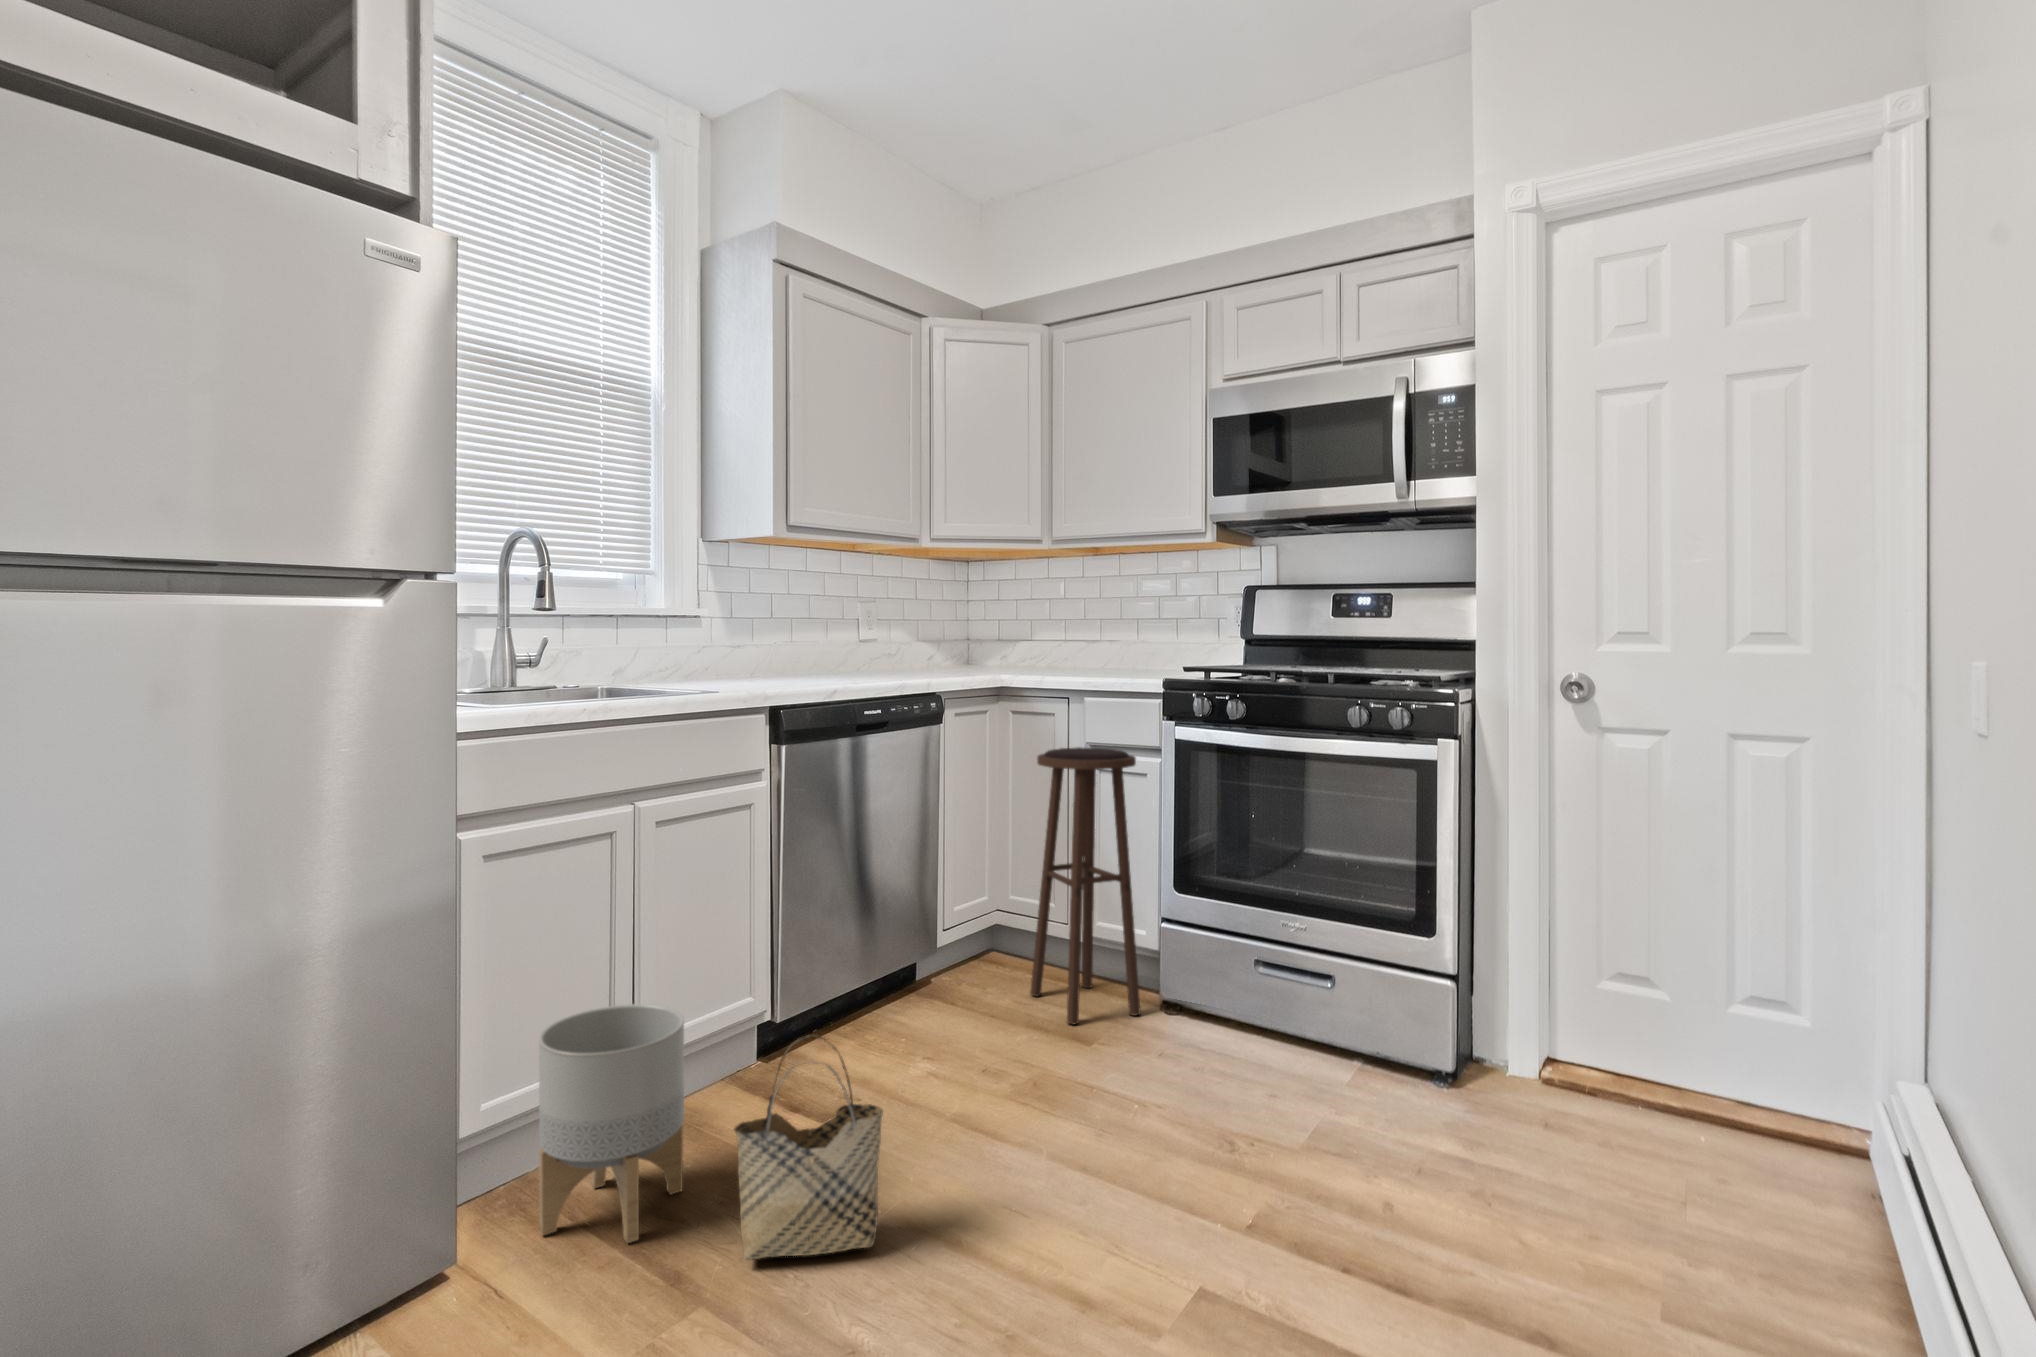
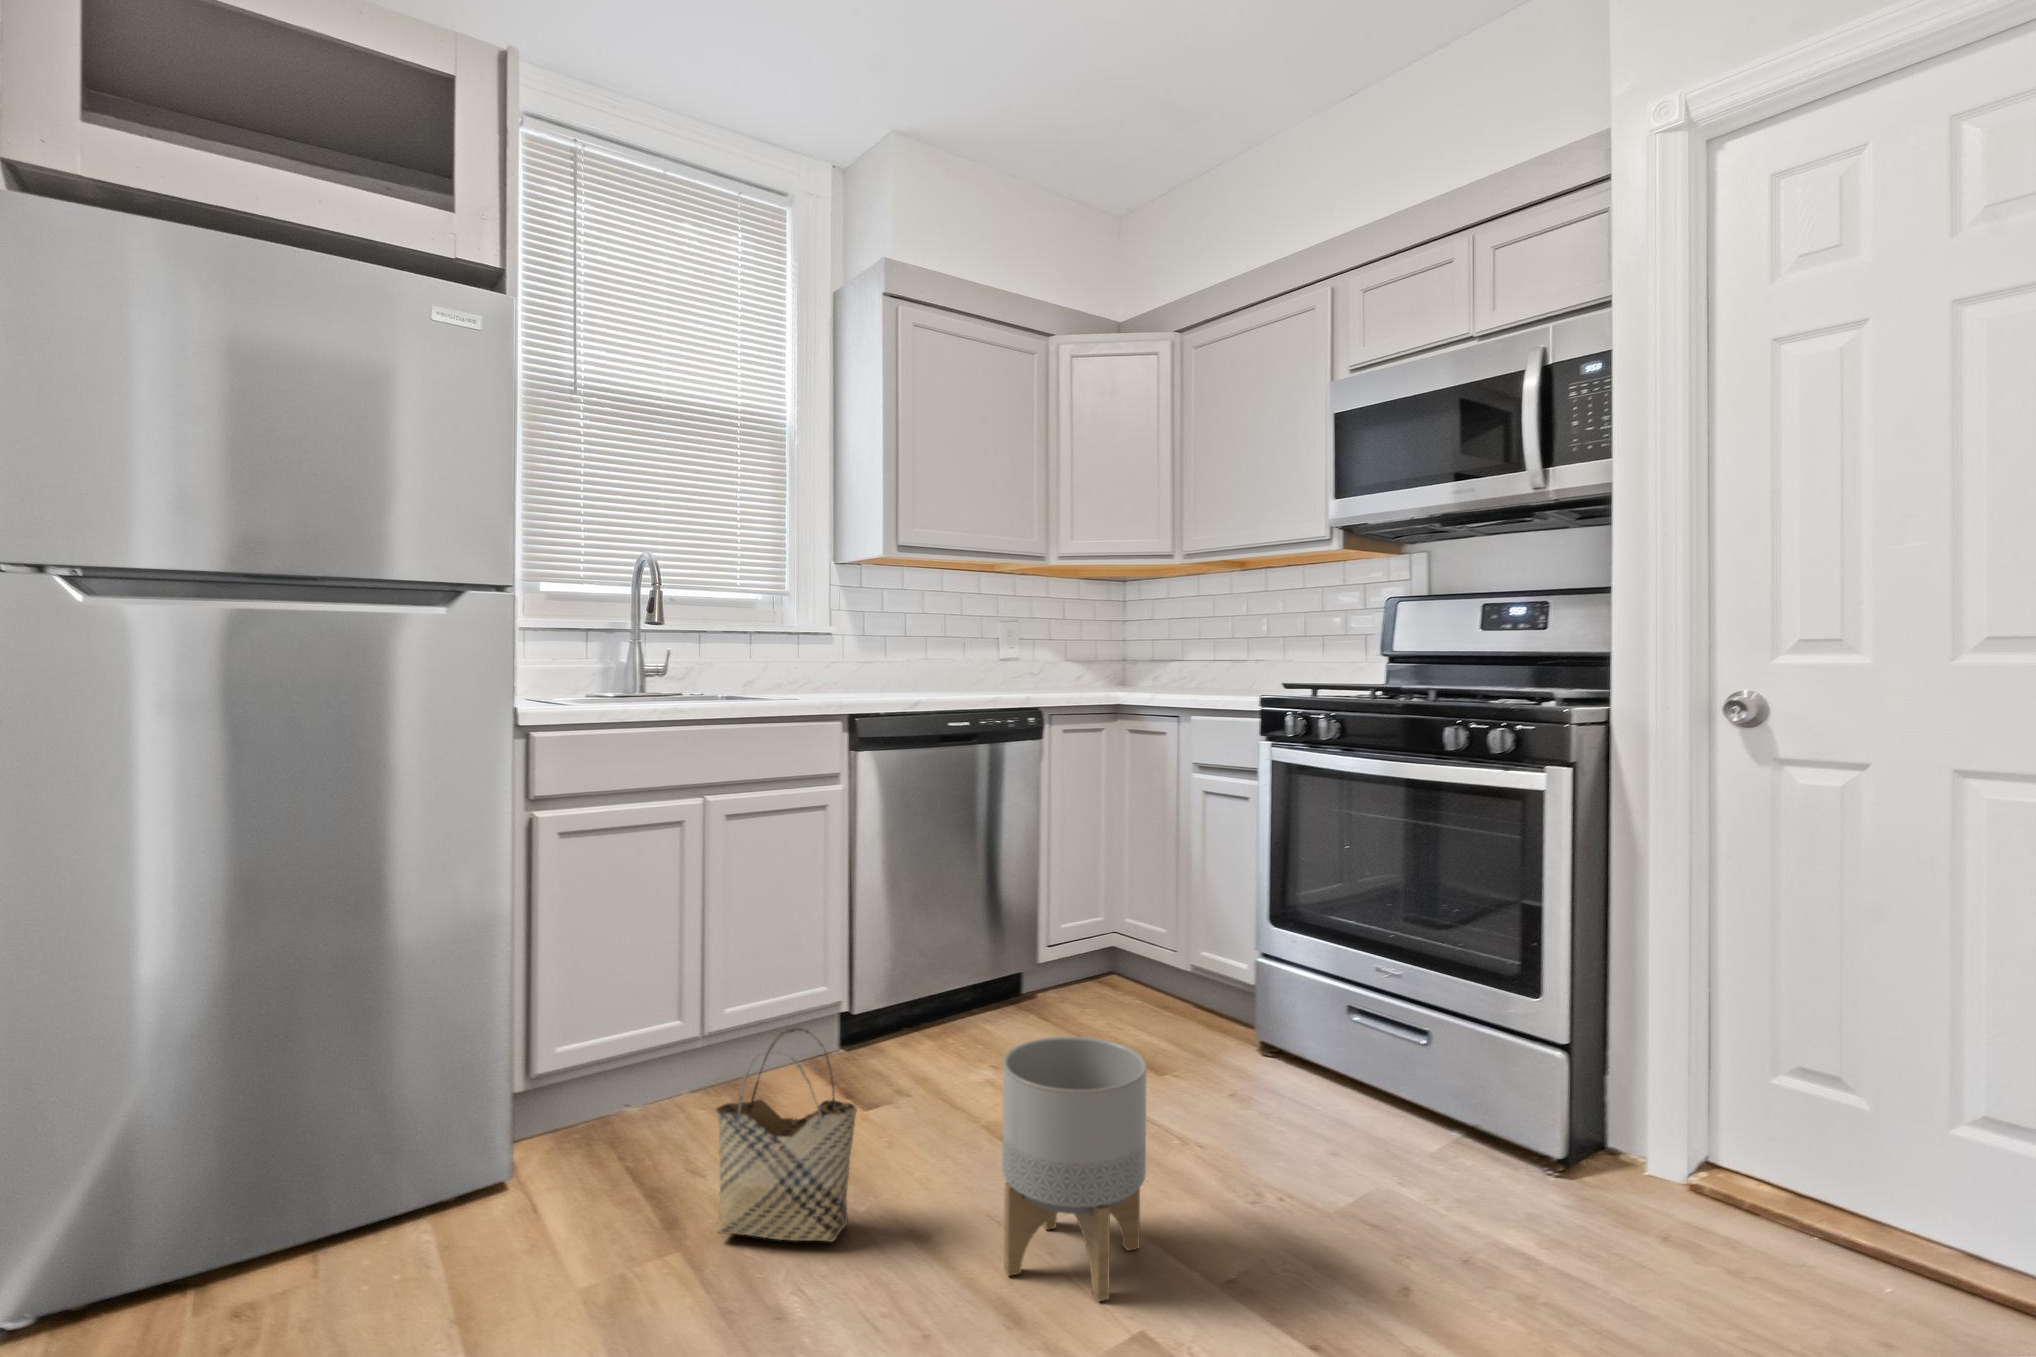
stool: present [1030,747,1141,1024] -> none [1124,767,1231,1057]
planter: present [539,1004,684,1243] -> present [1002,1036,1147,1301]

